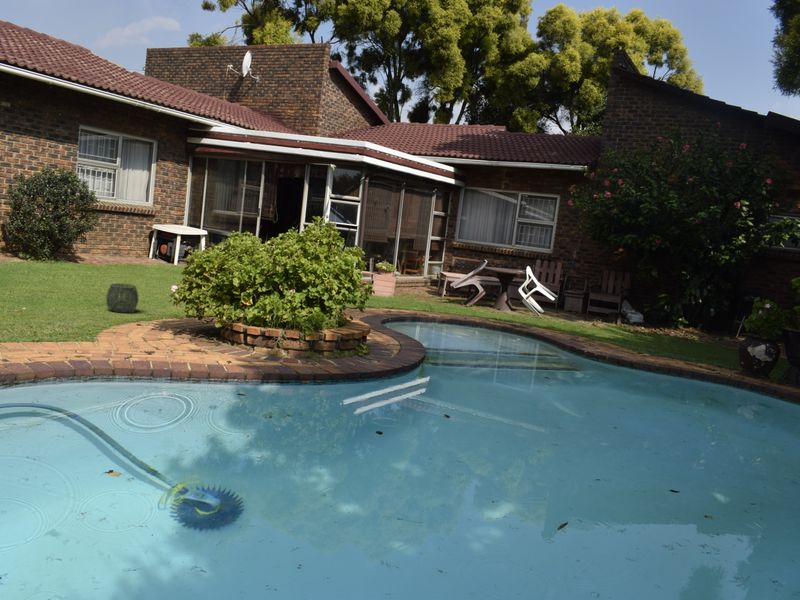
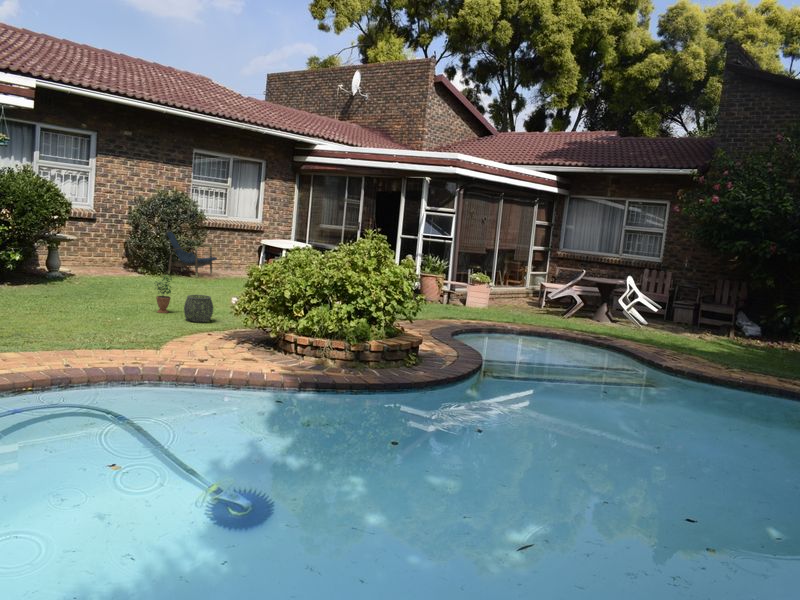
lounge chair: none [54,215,110,265] -> present [167,232,217,277]
potted plant: none [68,261,89,303] -> present [154,275,172,313]

